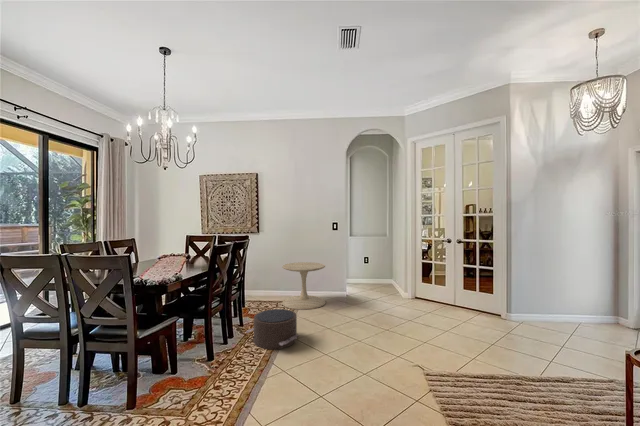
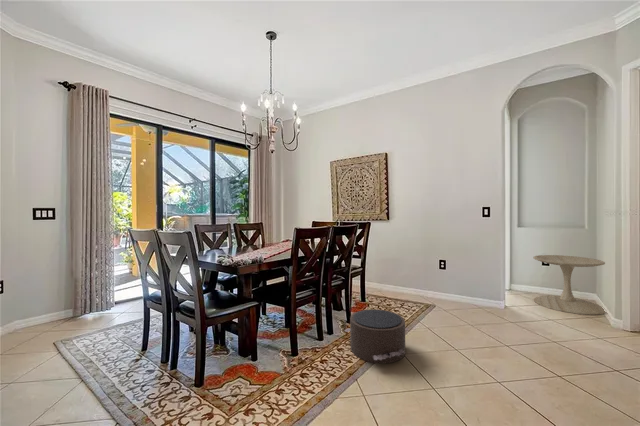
side table: present [282,262,325,310] -> present [533,255,605,315]

